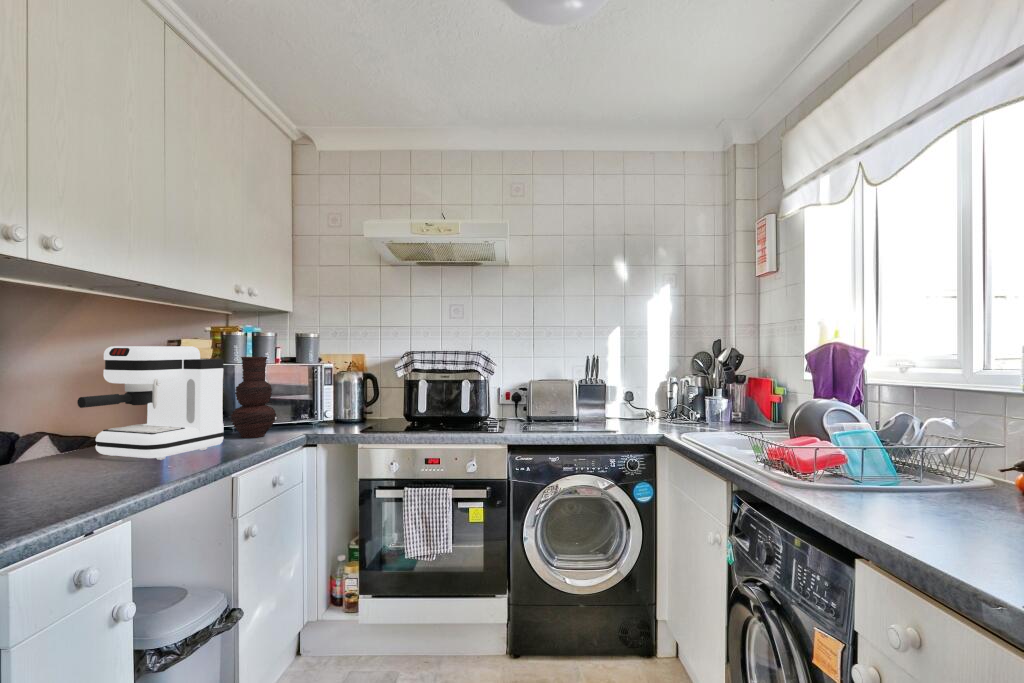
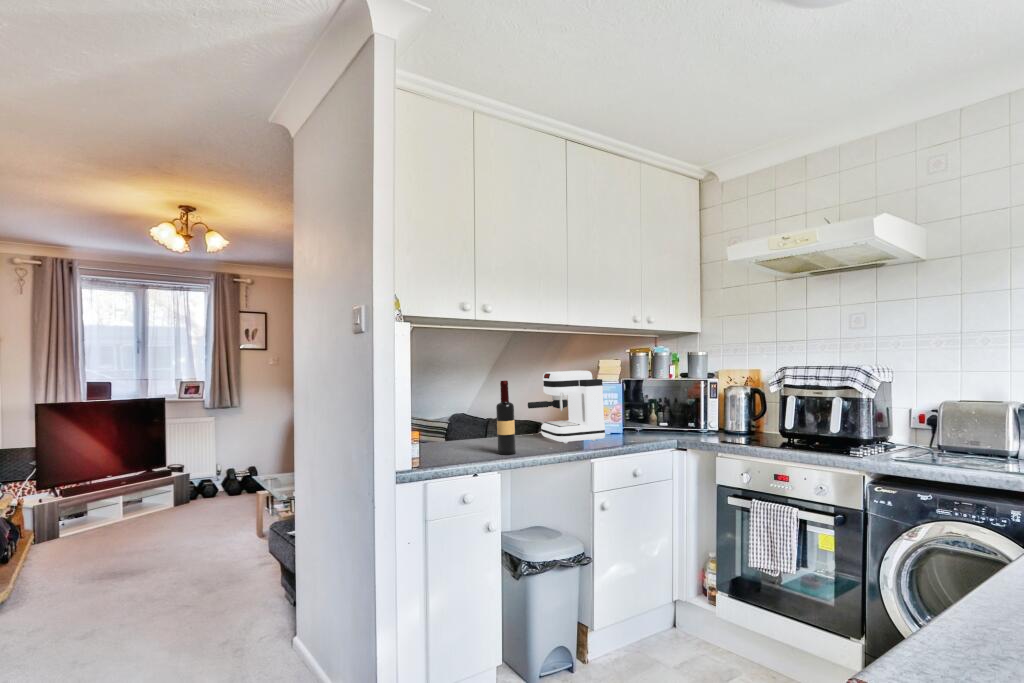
wine bottle: none [52,354,97,496] -> present [496,381,516,455]
vase: present [231,357,276,438] -> none [623,376,654,436]

